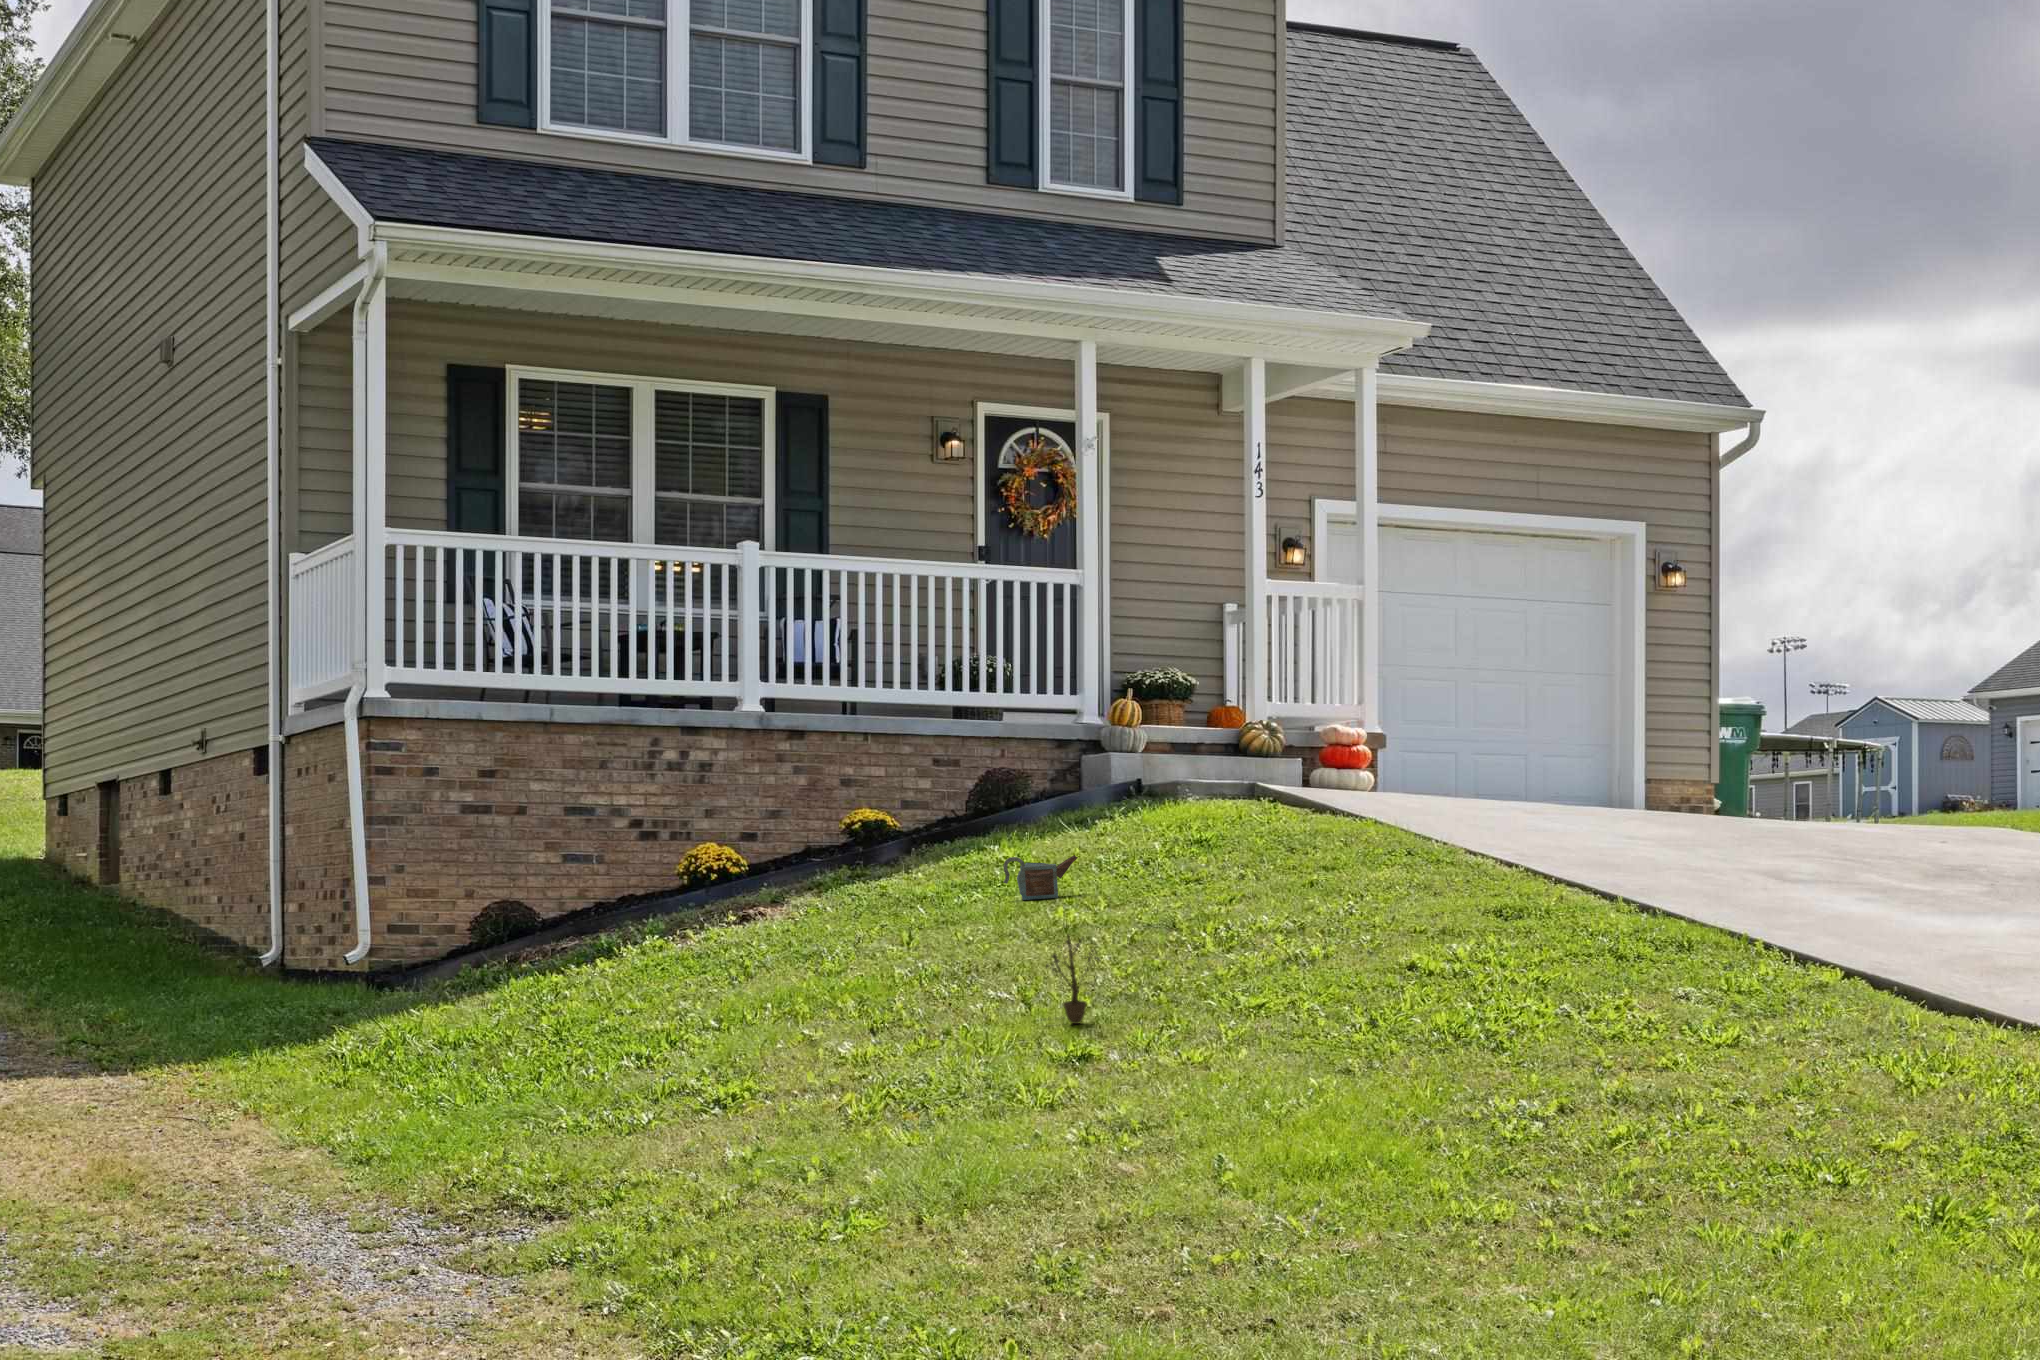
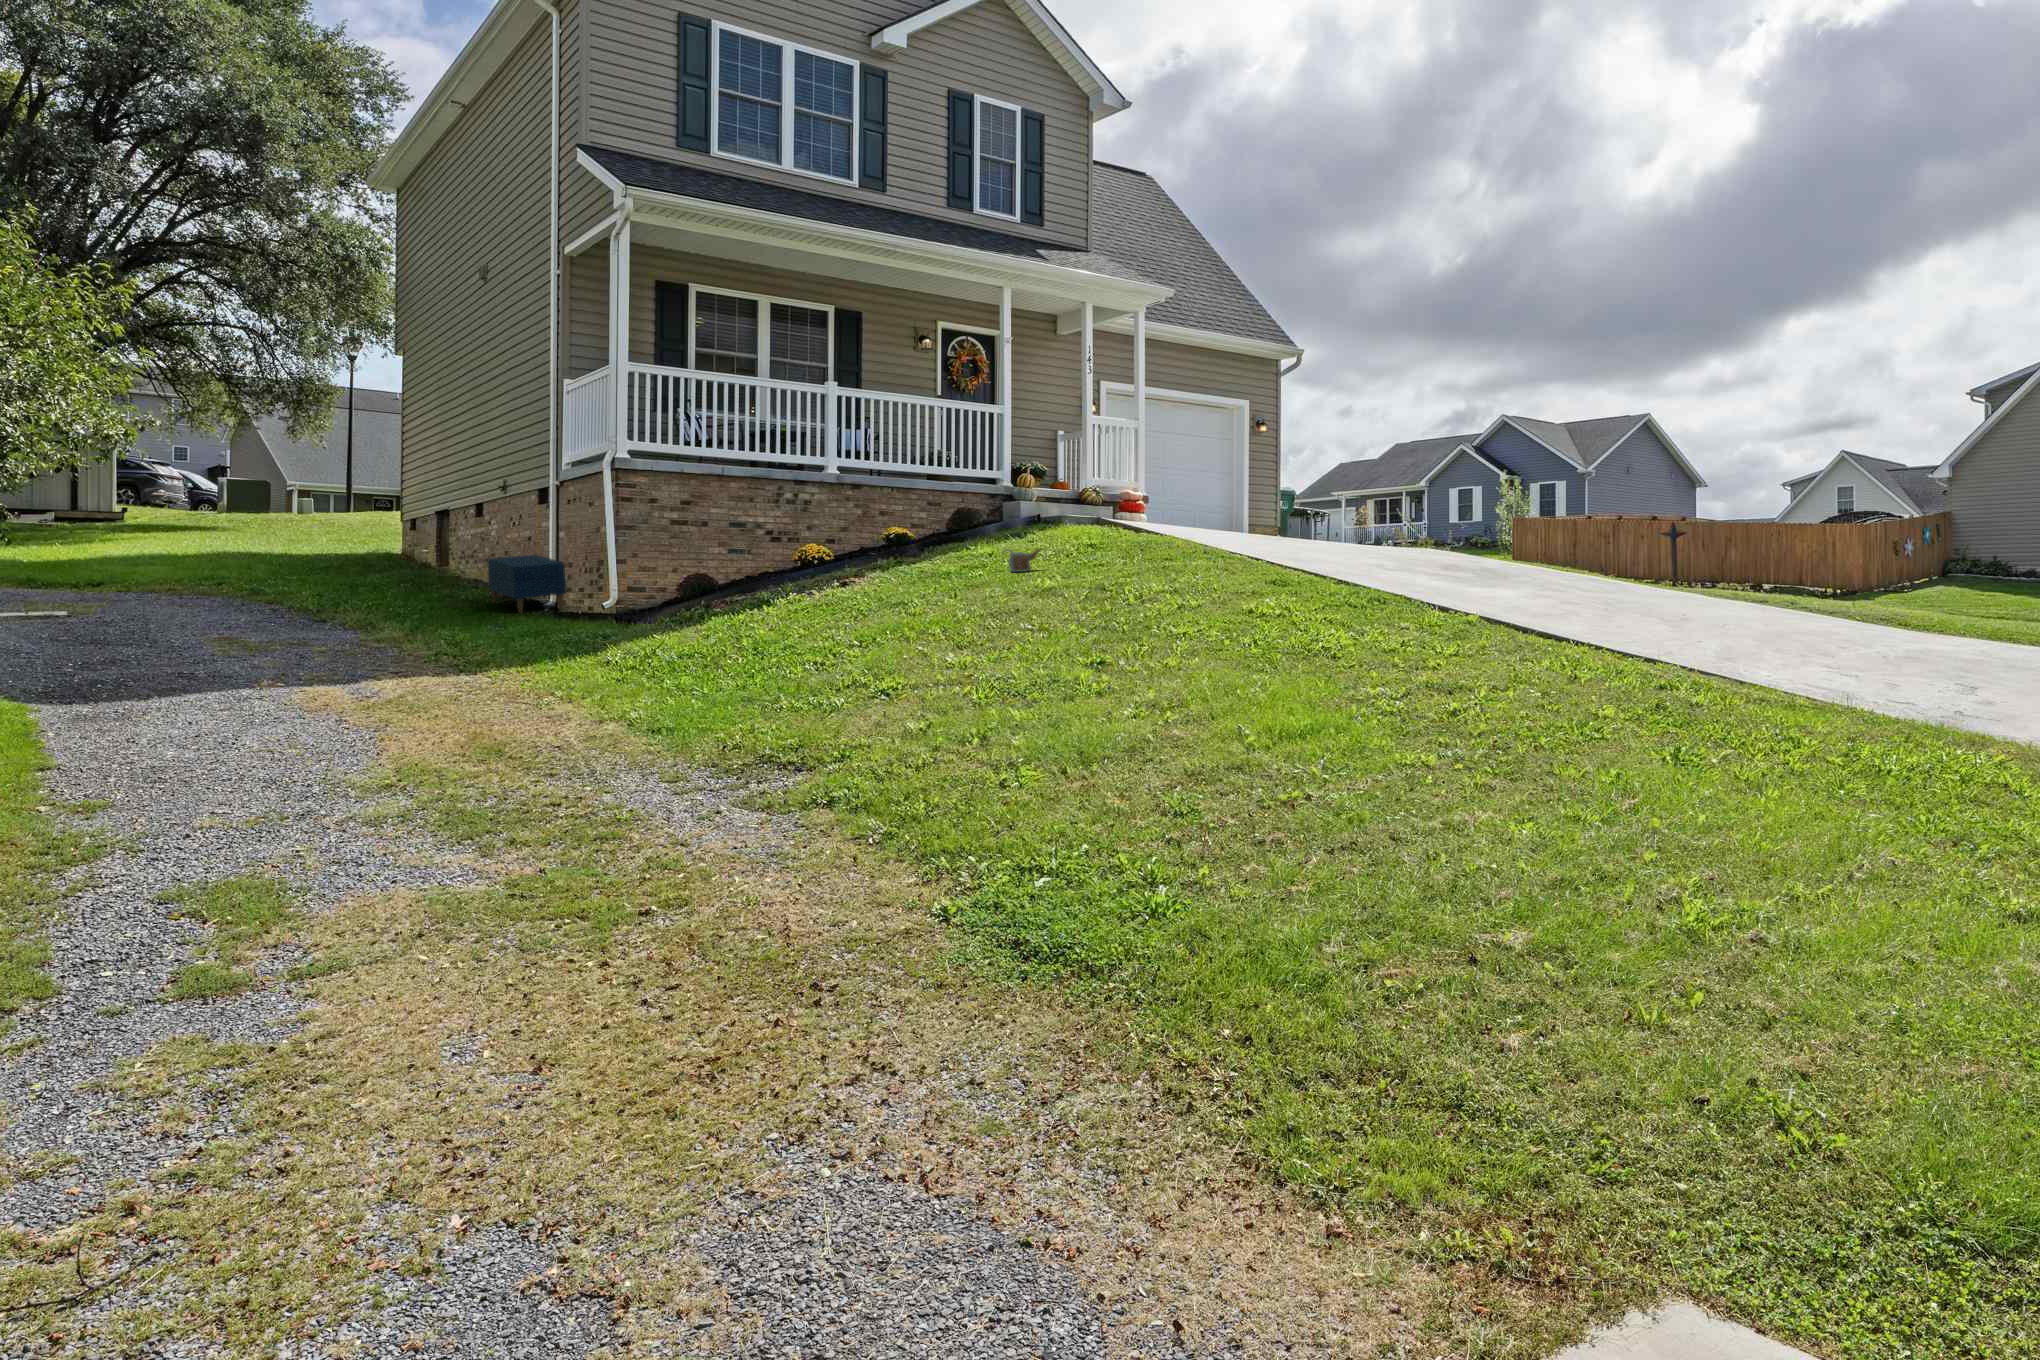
bench: none [159,866,288,975] -> present [487,555,567,613]
decorative plant: present [1037,935,1100,1024] -> none [1054,589,1091,640]

